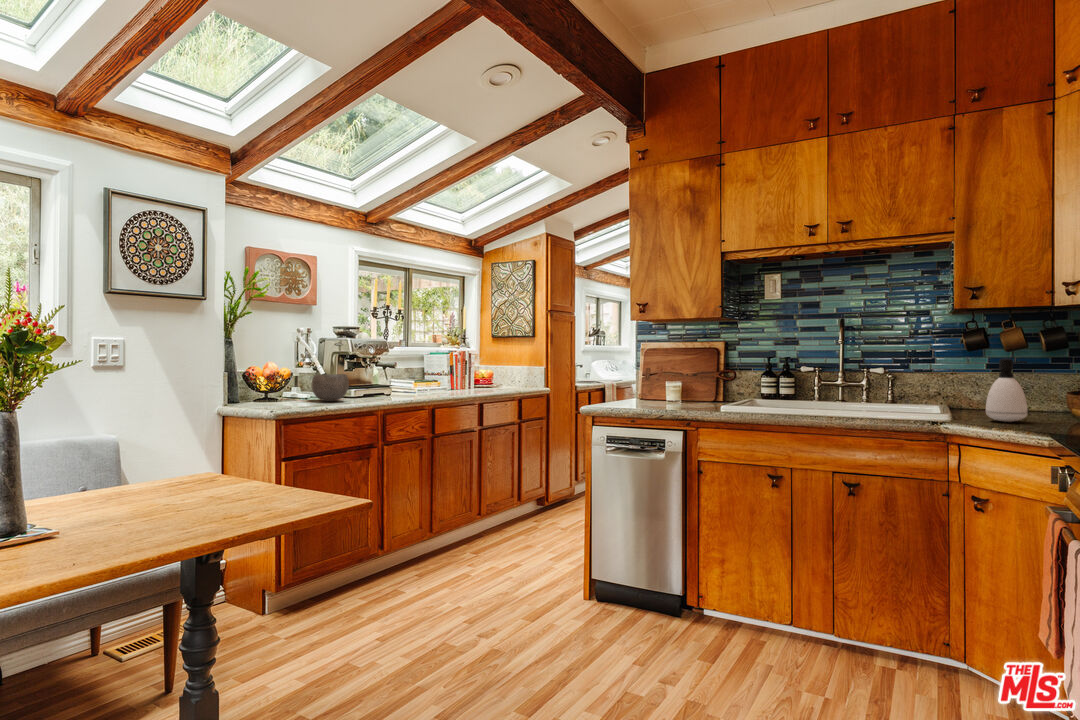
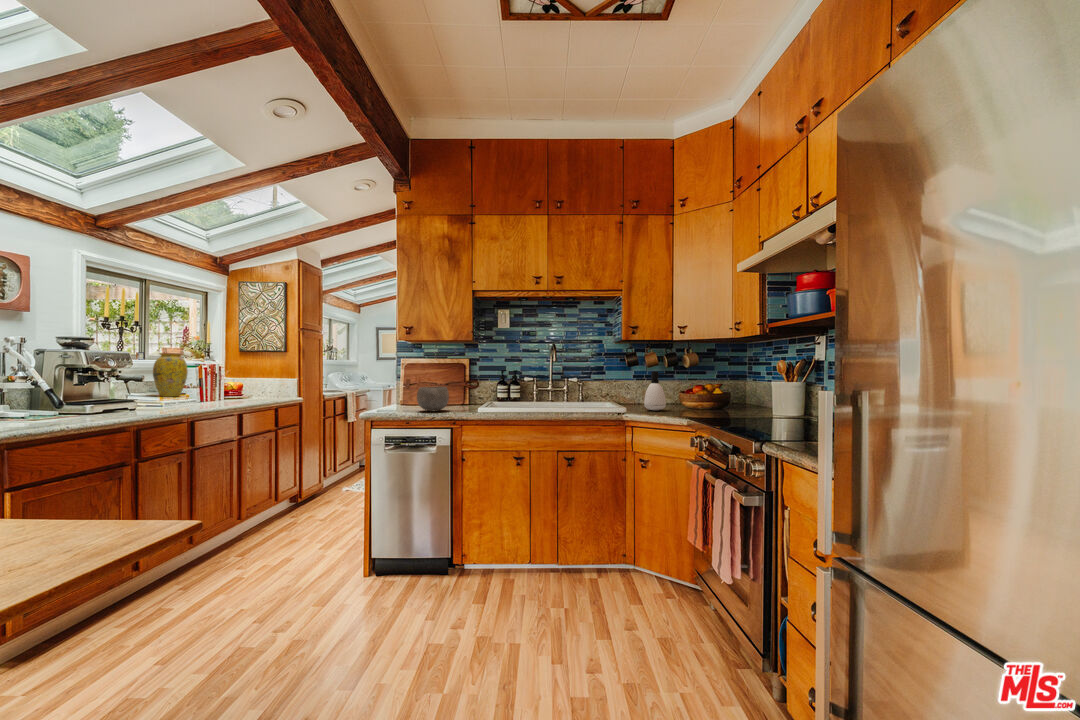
vase: none [413,341,441,384] -> present [153,353,188,397]
ceramic bowl: present [312,374,349,401] -> present [417,387,449,411]

